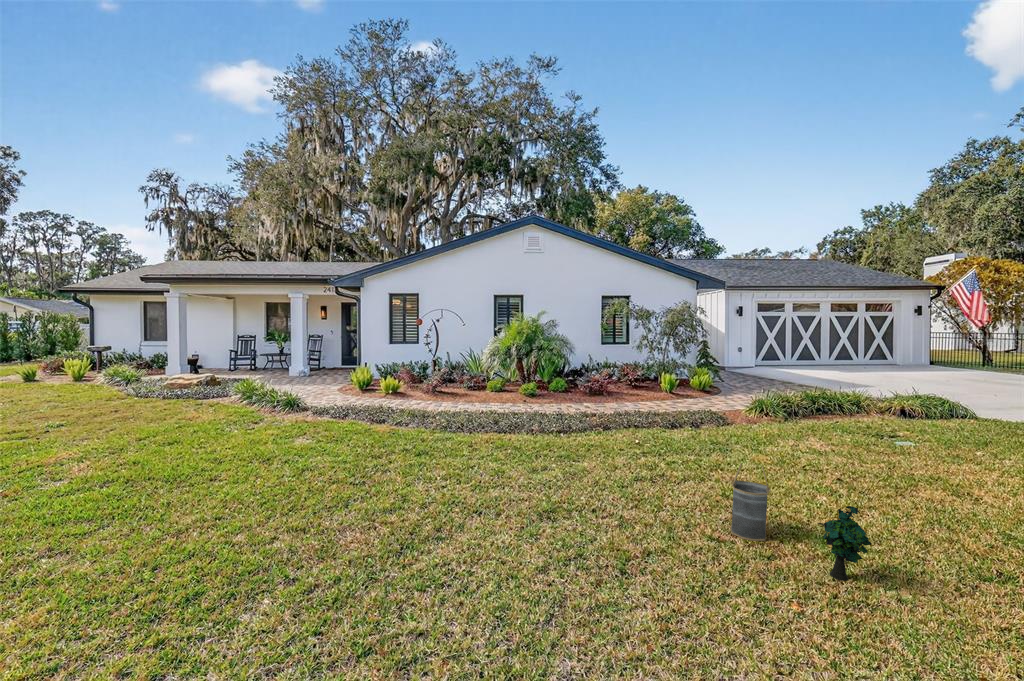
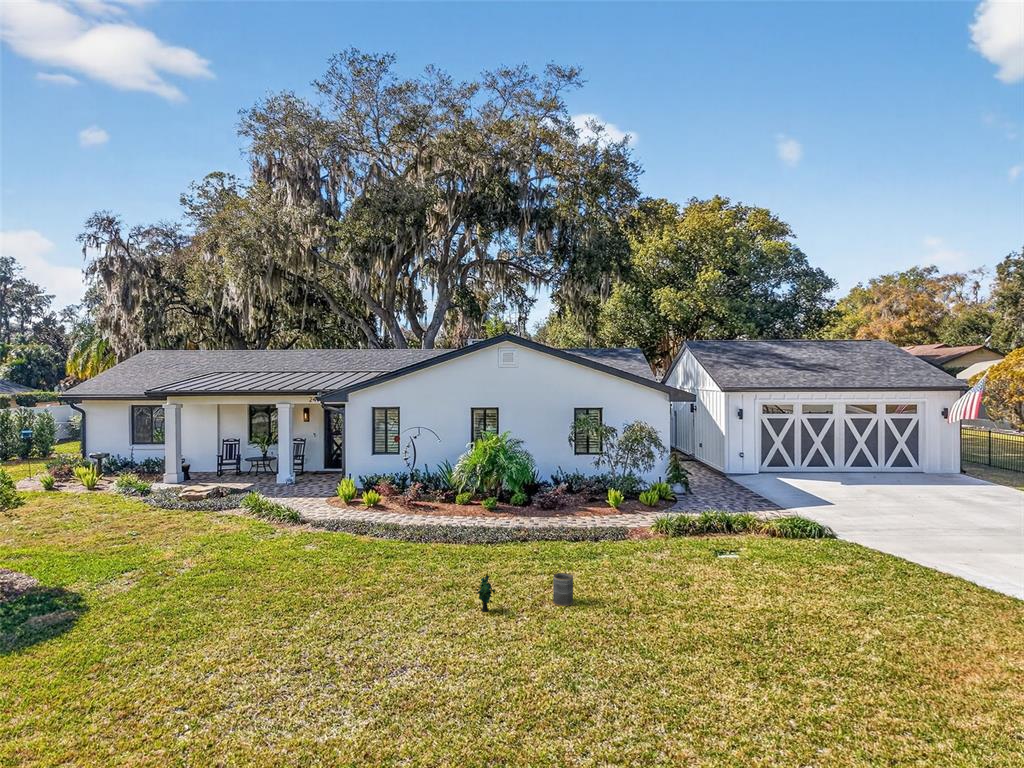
decorative plant: present [818,506,871,581] -> present [477,575,495,612]

